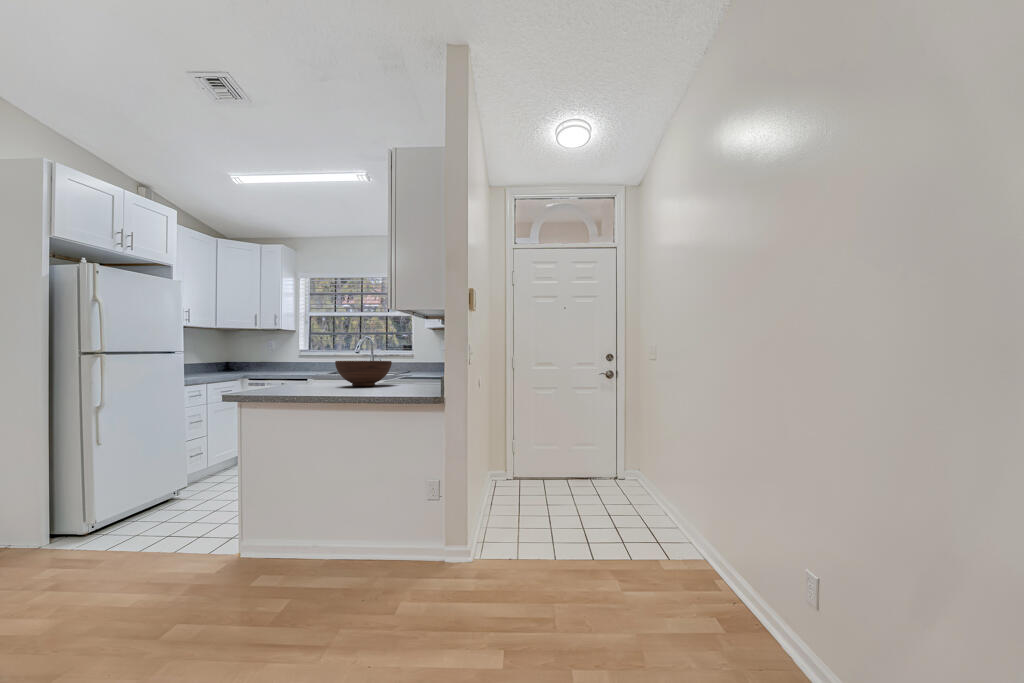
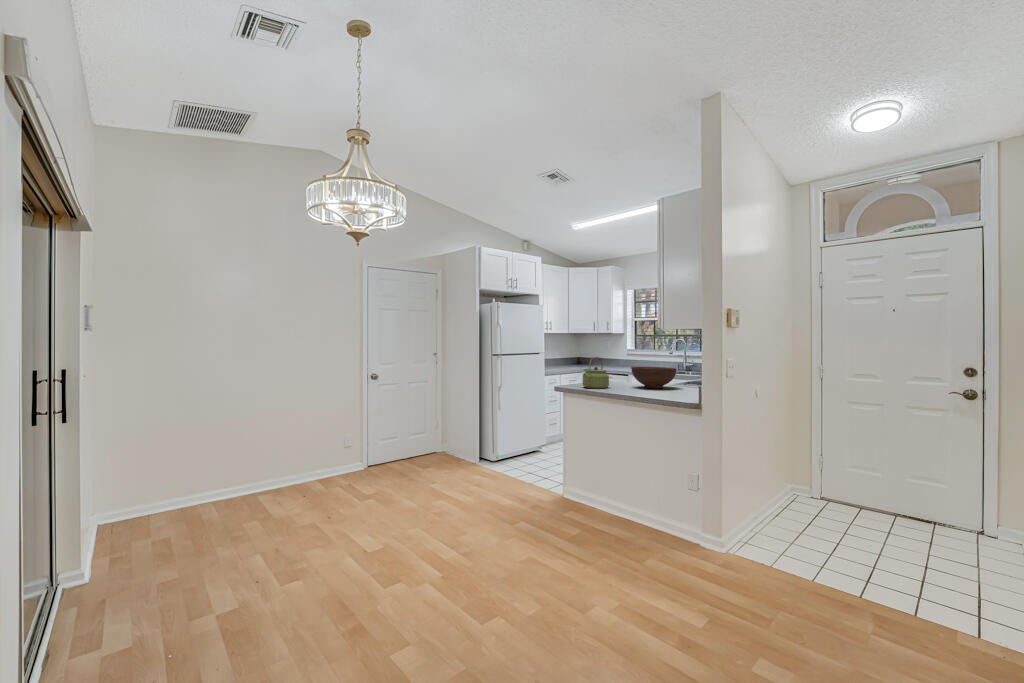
kettle: none [266,348,306,391] -> present [583,357,609,388]

